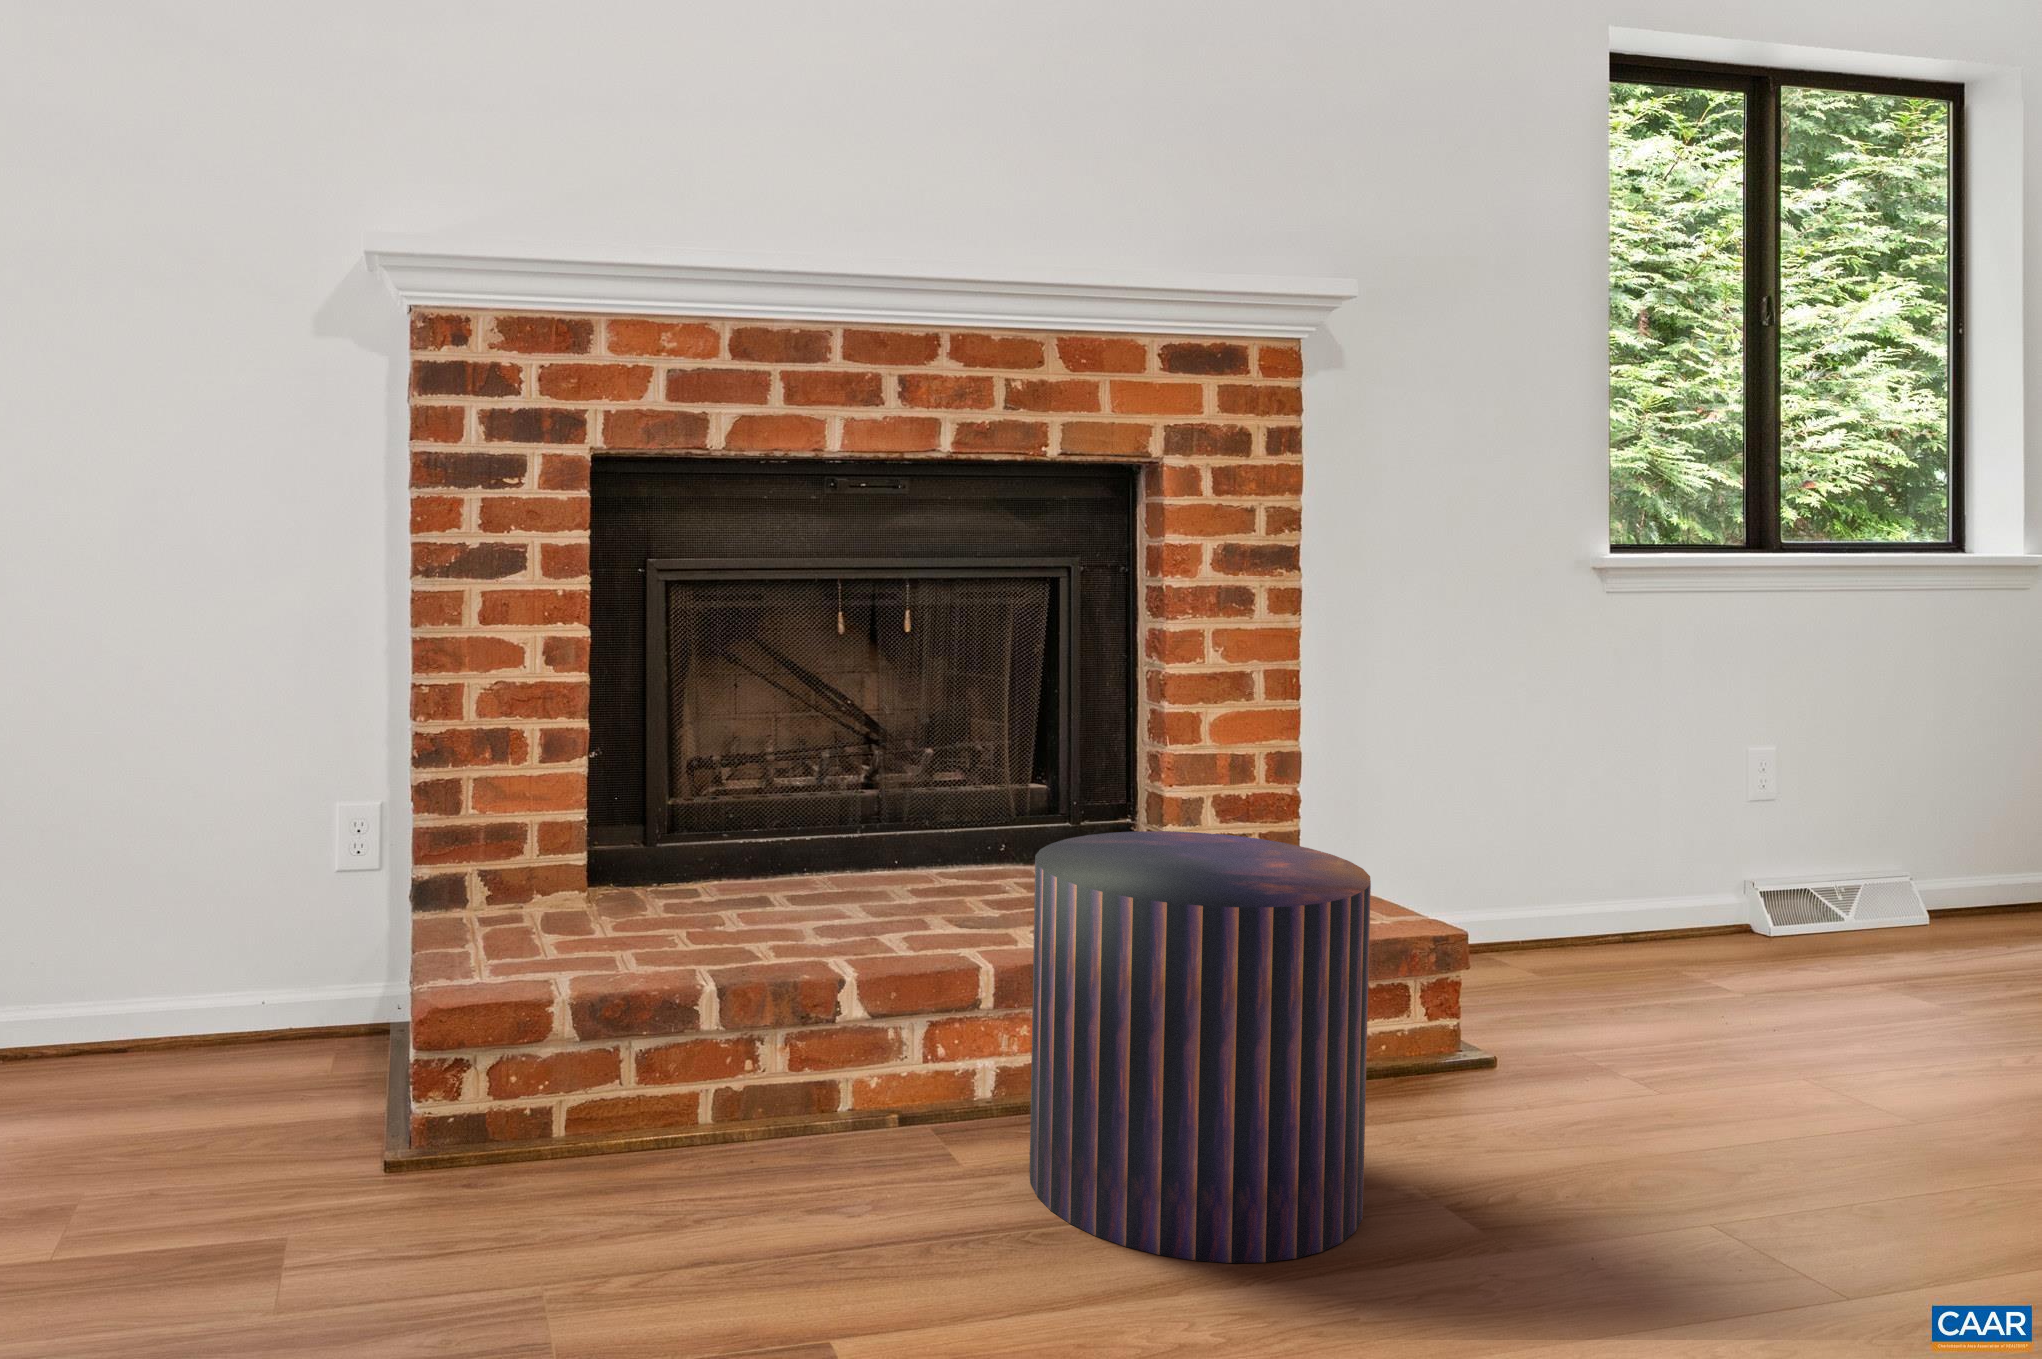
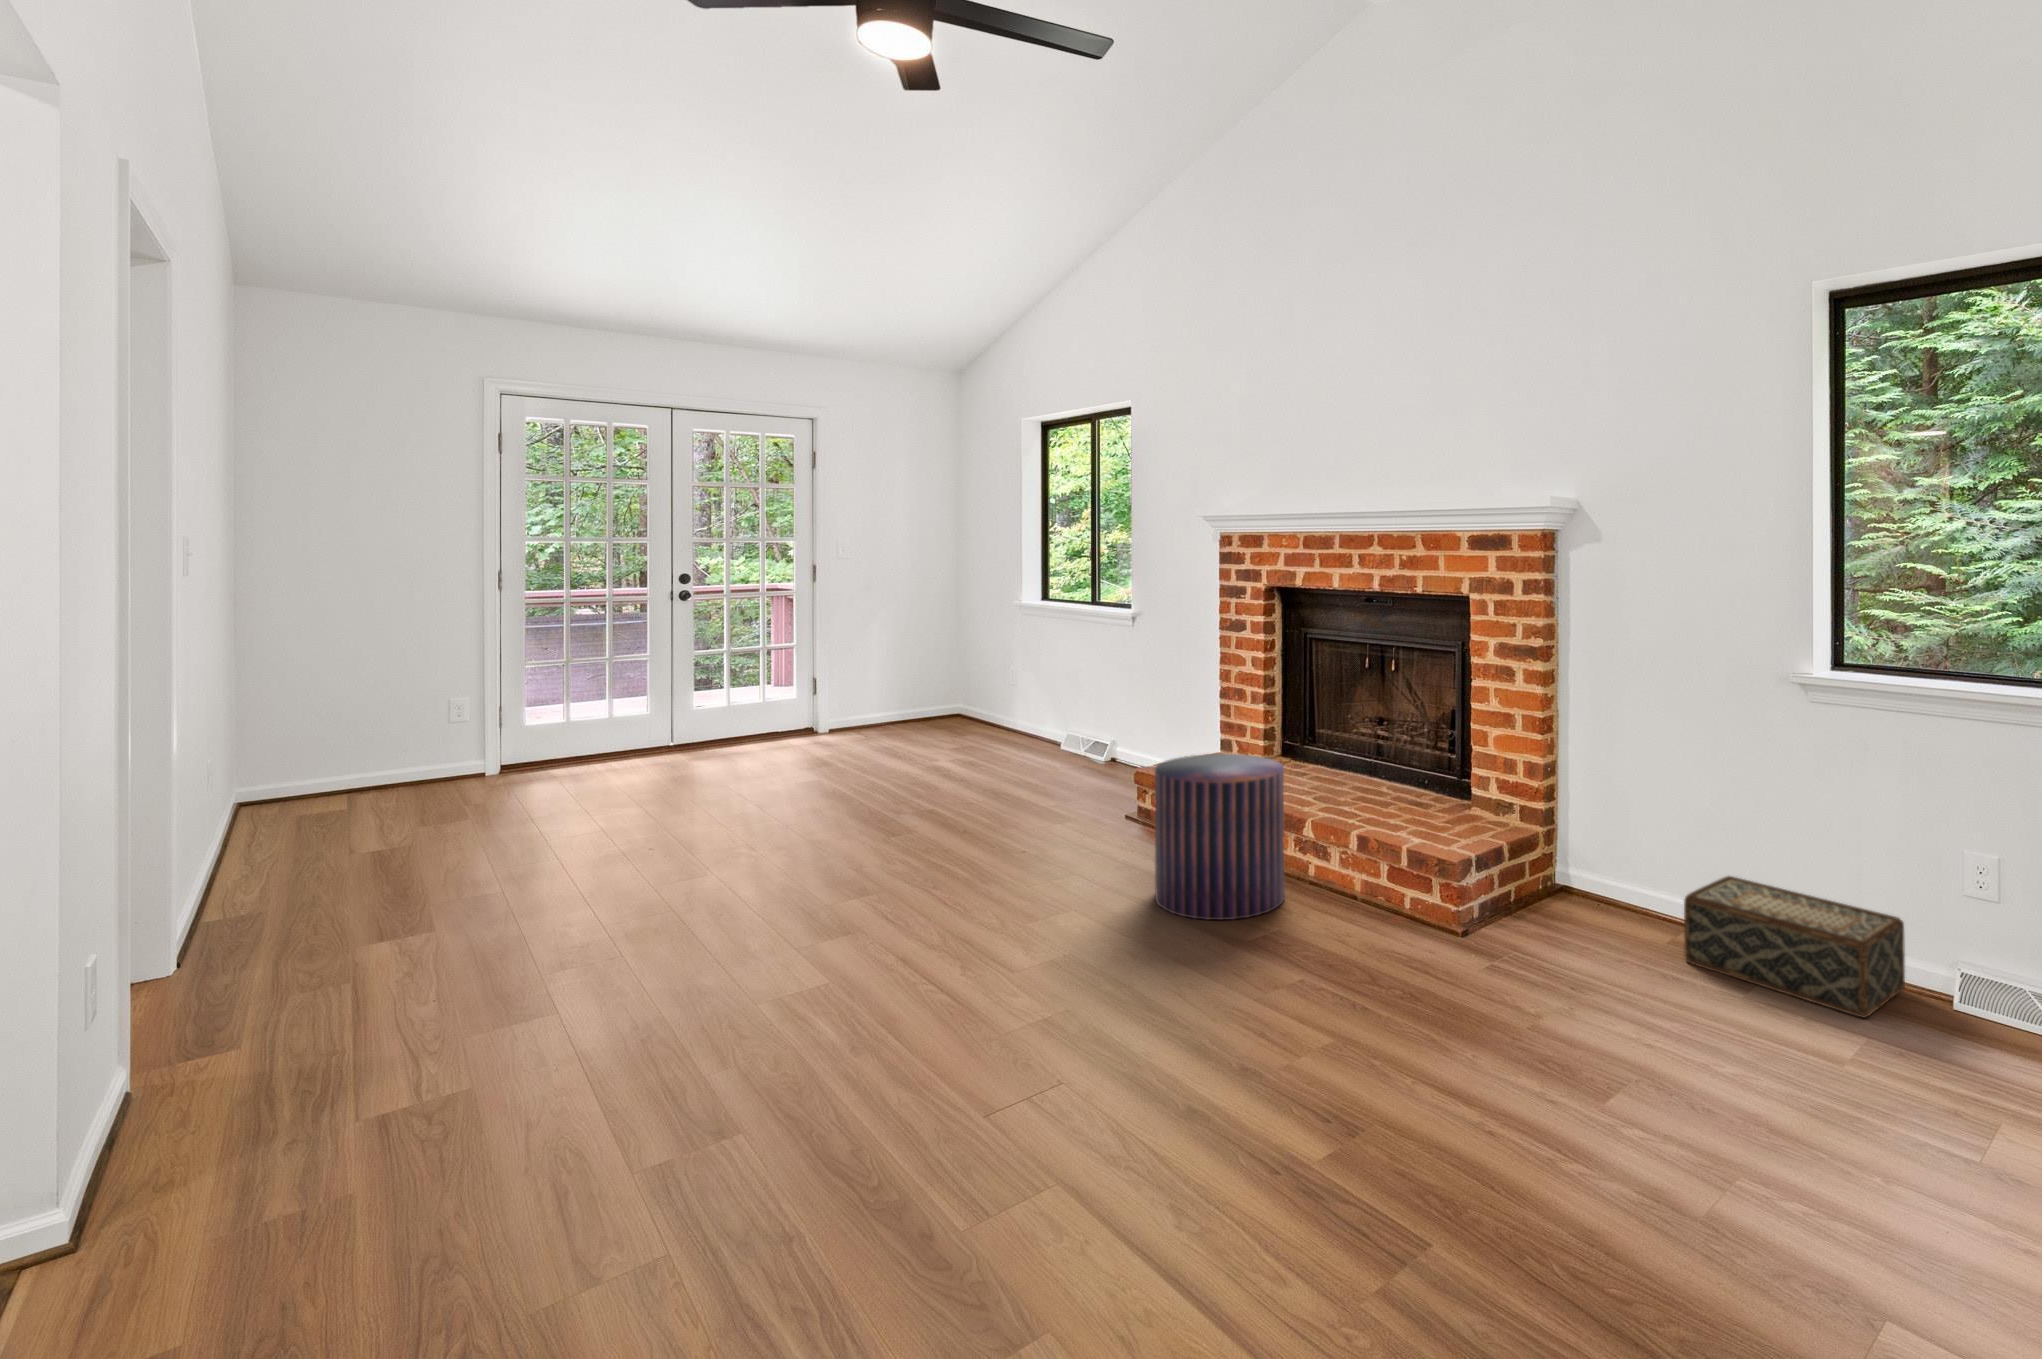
woven basket: none [1540,849,1841,988] -> present [1684,876,1905,1018]

